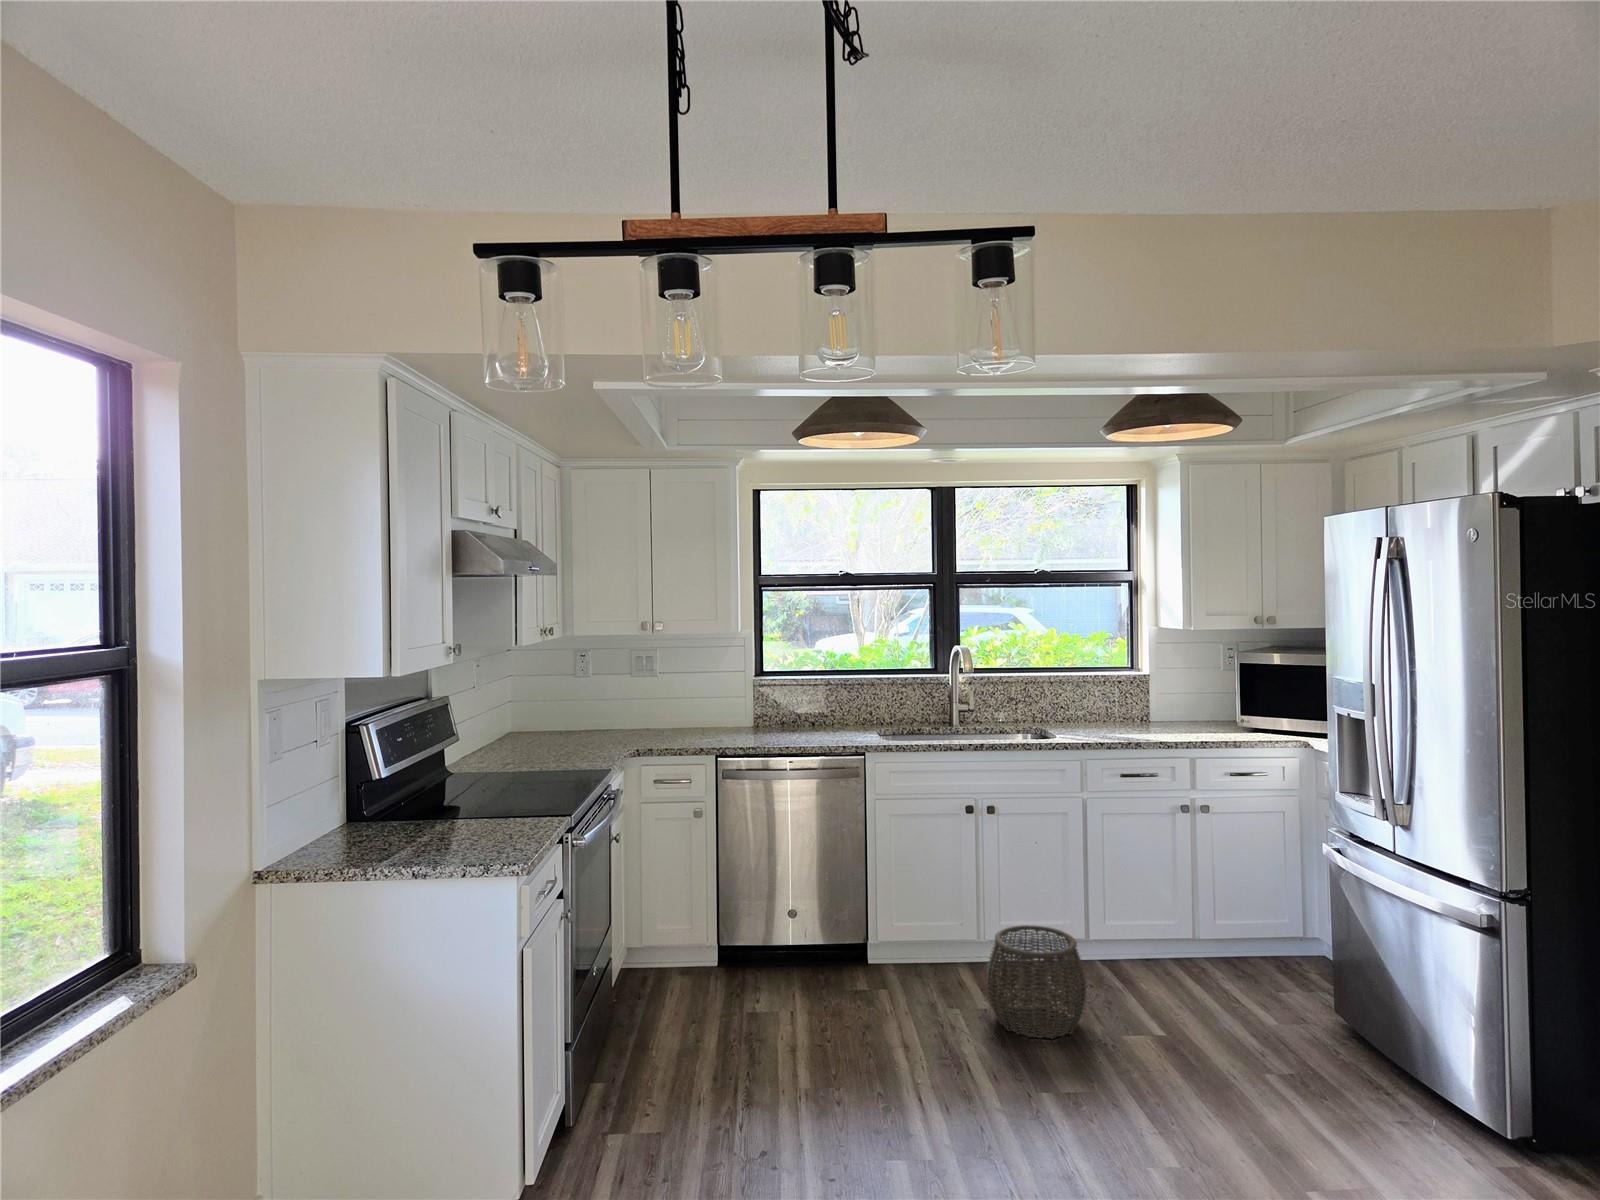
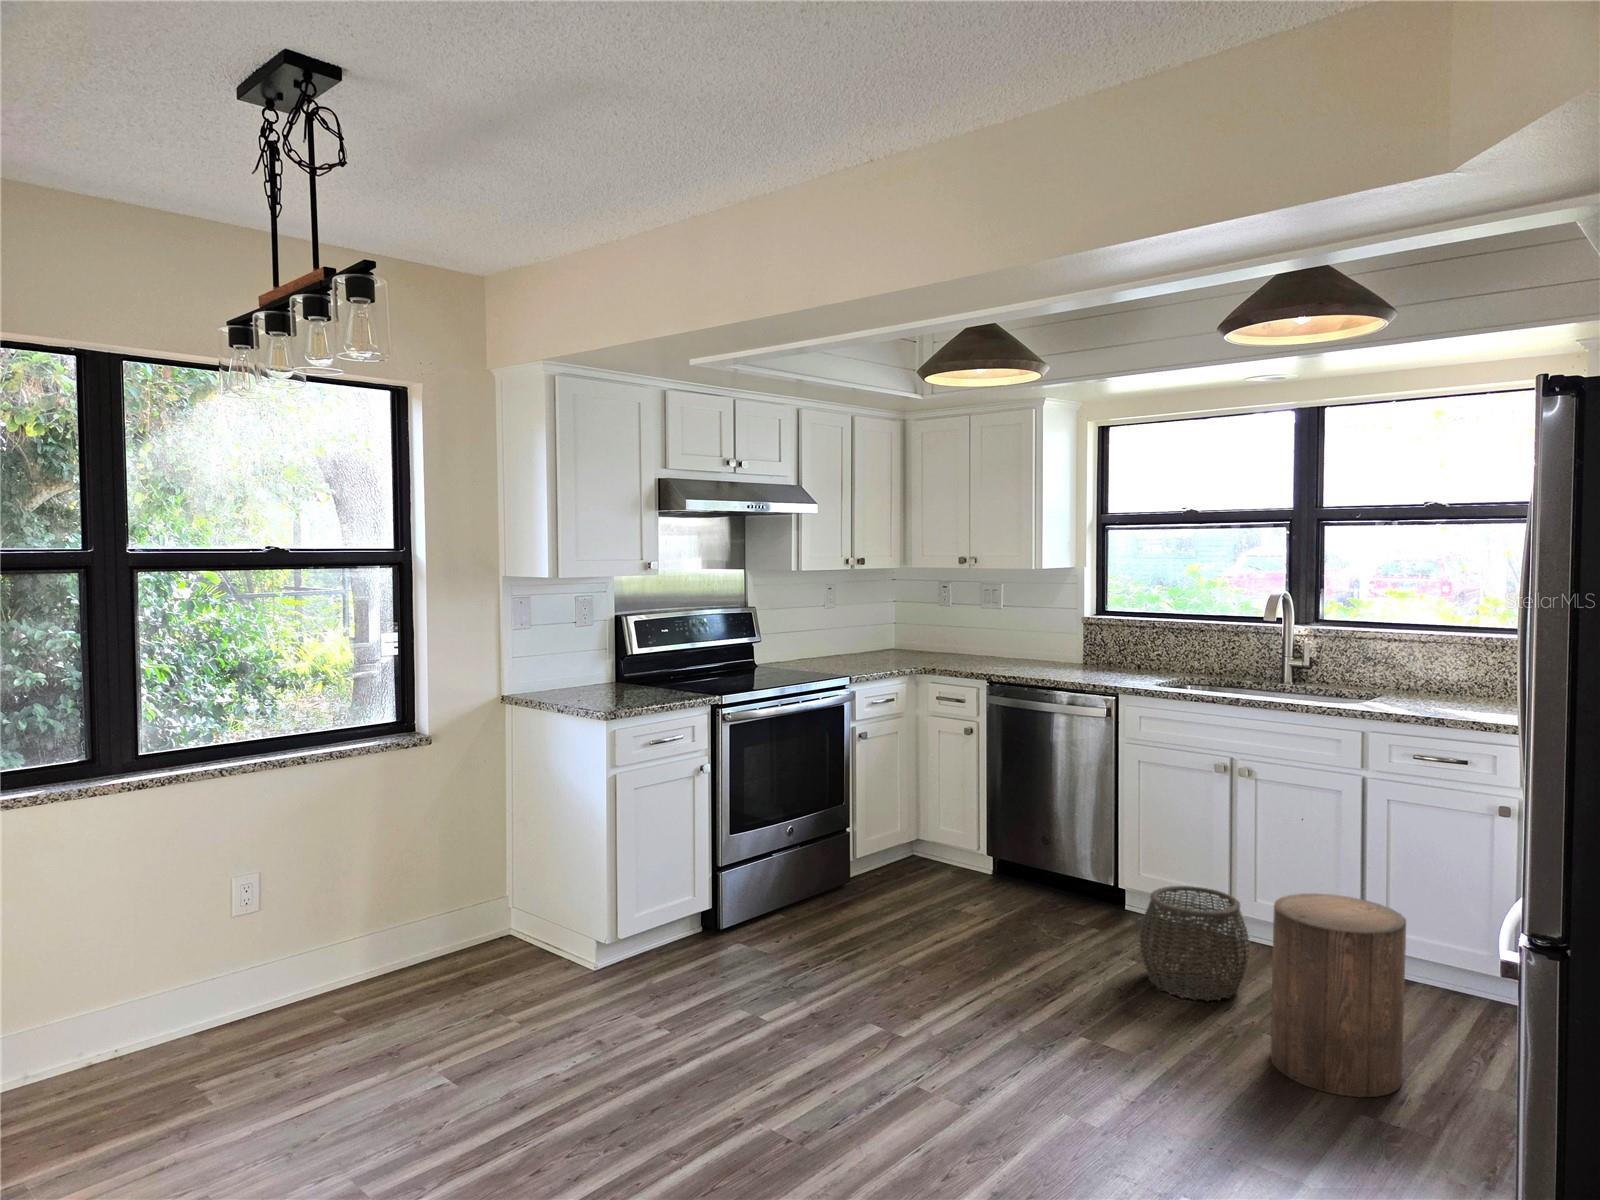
stool: none [1165,905,1281,1088] -> present [1270,893,1406,1097]

